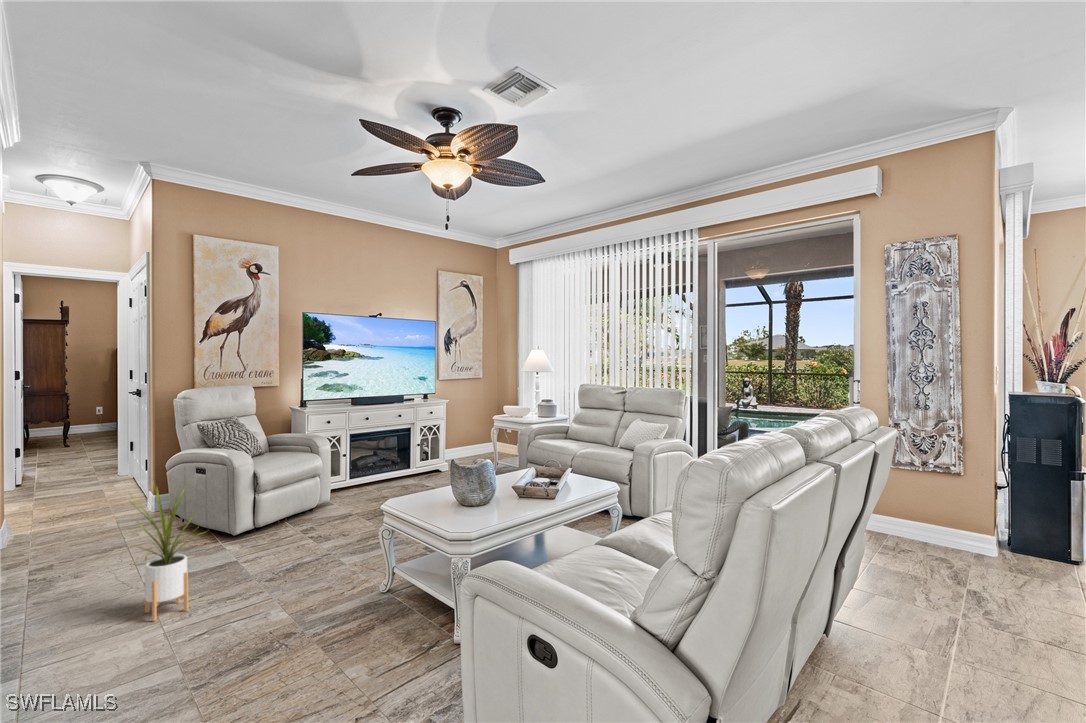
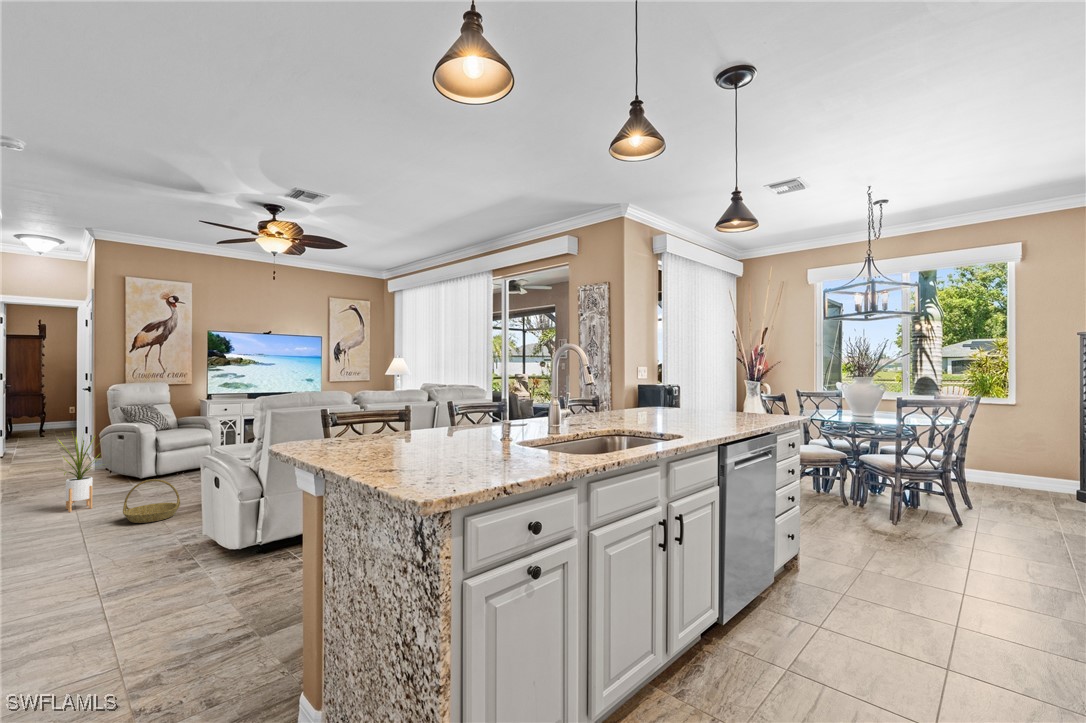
basket: none [261,574,350,662] -> present [123,479,180,523]

